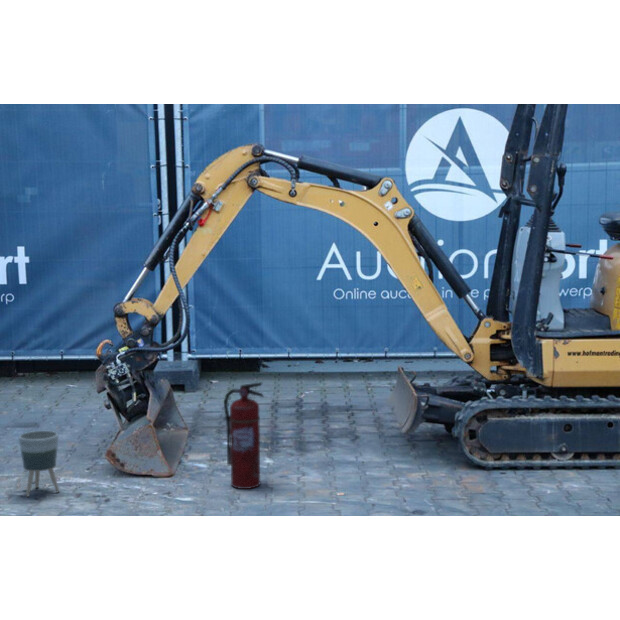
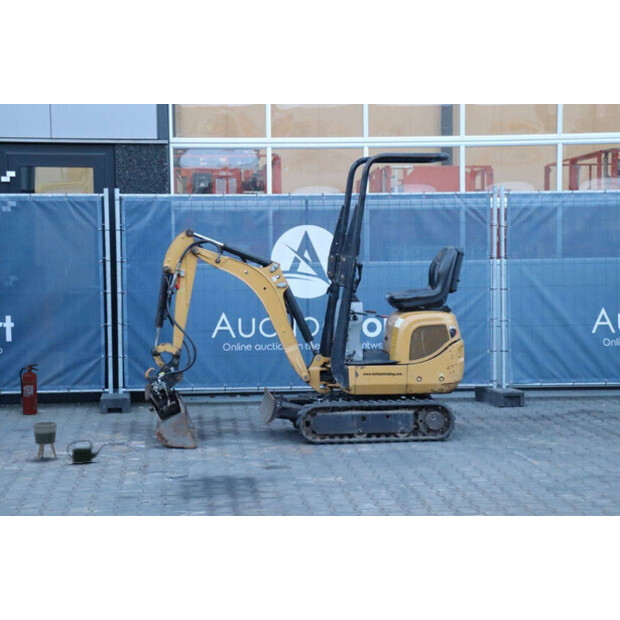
fire extinguisher: present [224,382,263,489] -> present [20,364,39,415]
watering can: none [70,467,135,507] -> present [68,442,103,464]

